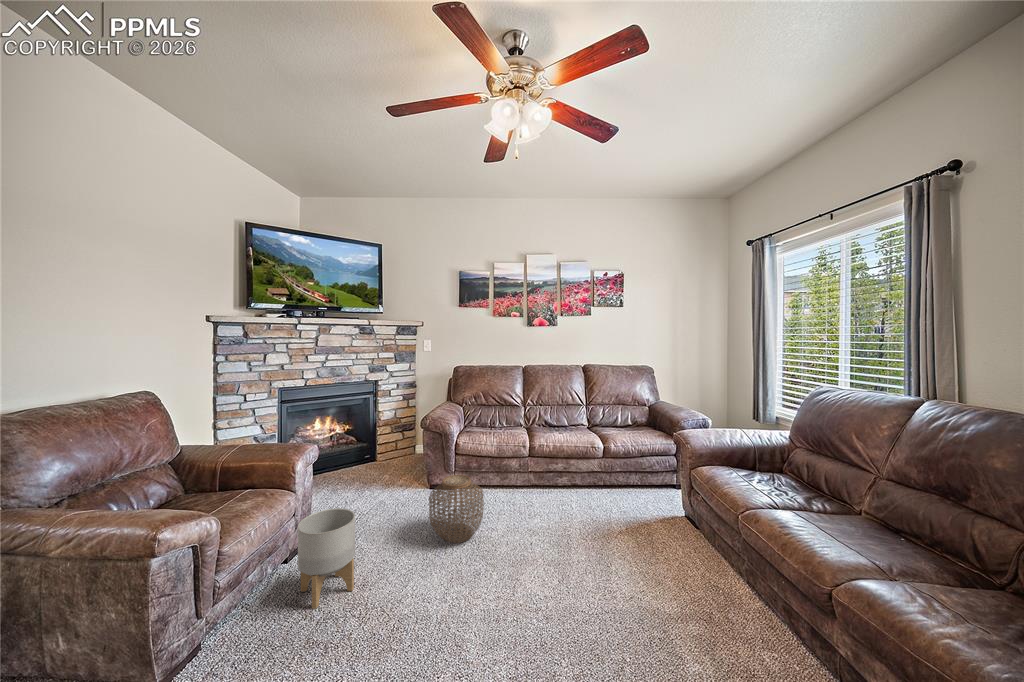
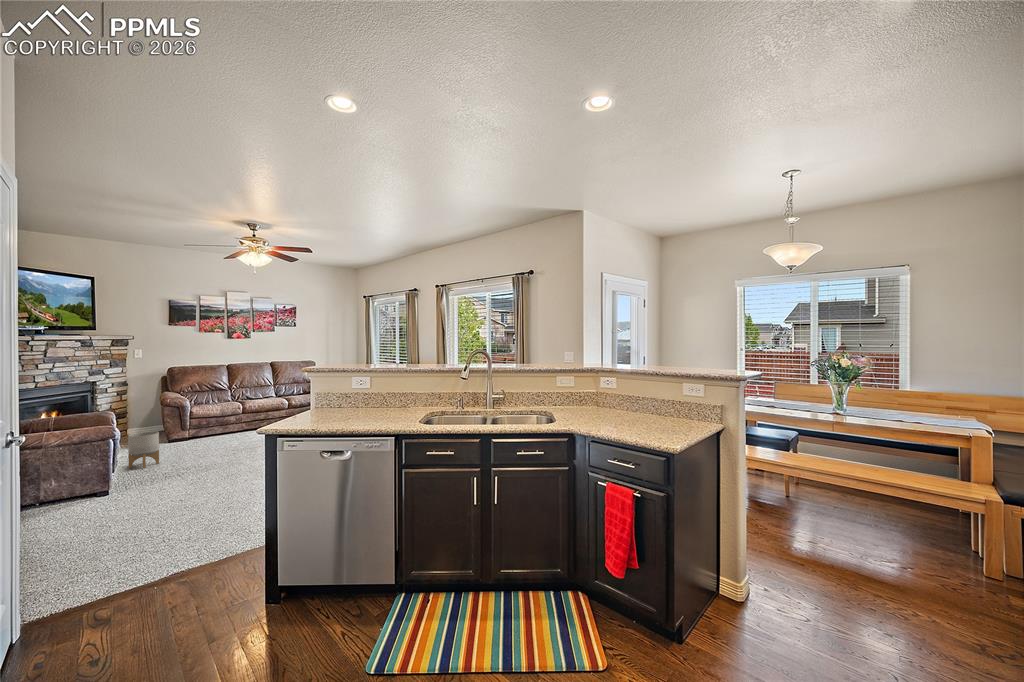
woven basket: present [429,475,483,543] -> none [185,419,218,450]

